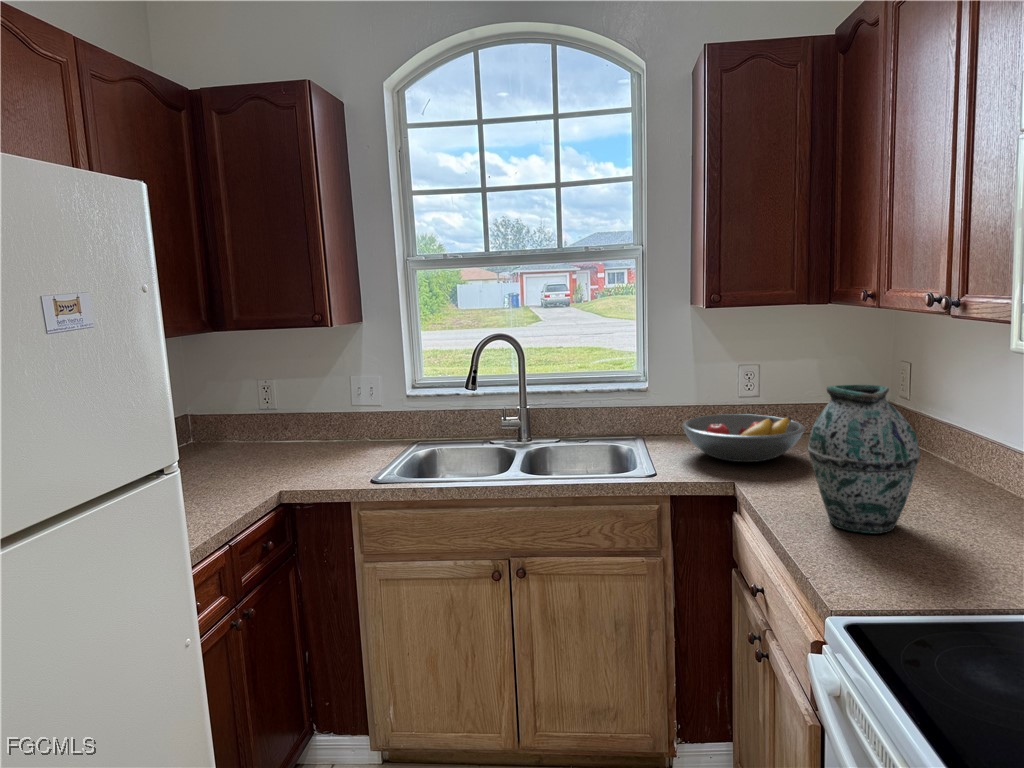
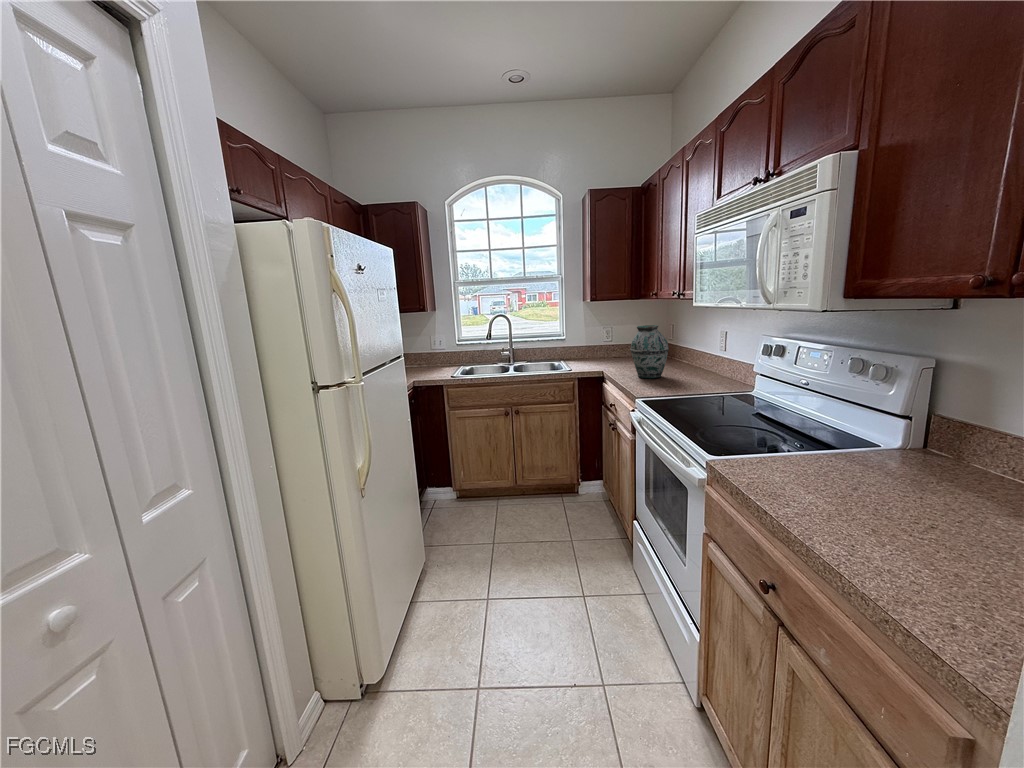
fruit bowl: present [682,414,805,462] -> none [581,346,631,364]

